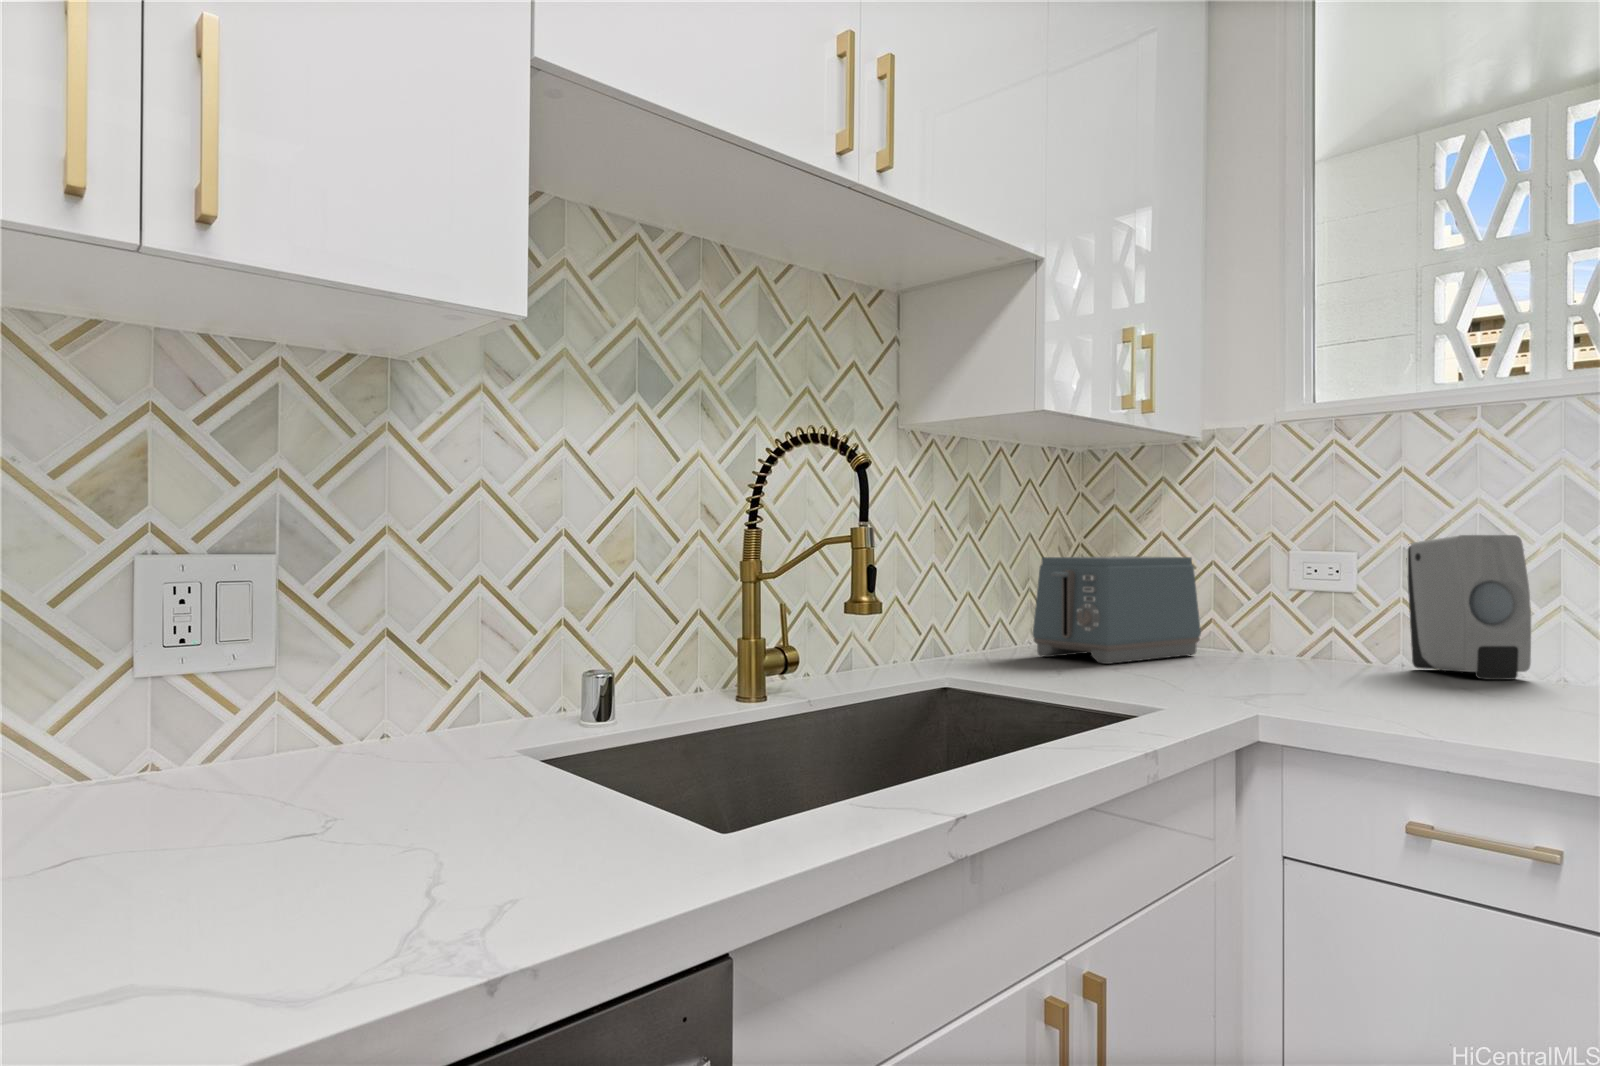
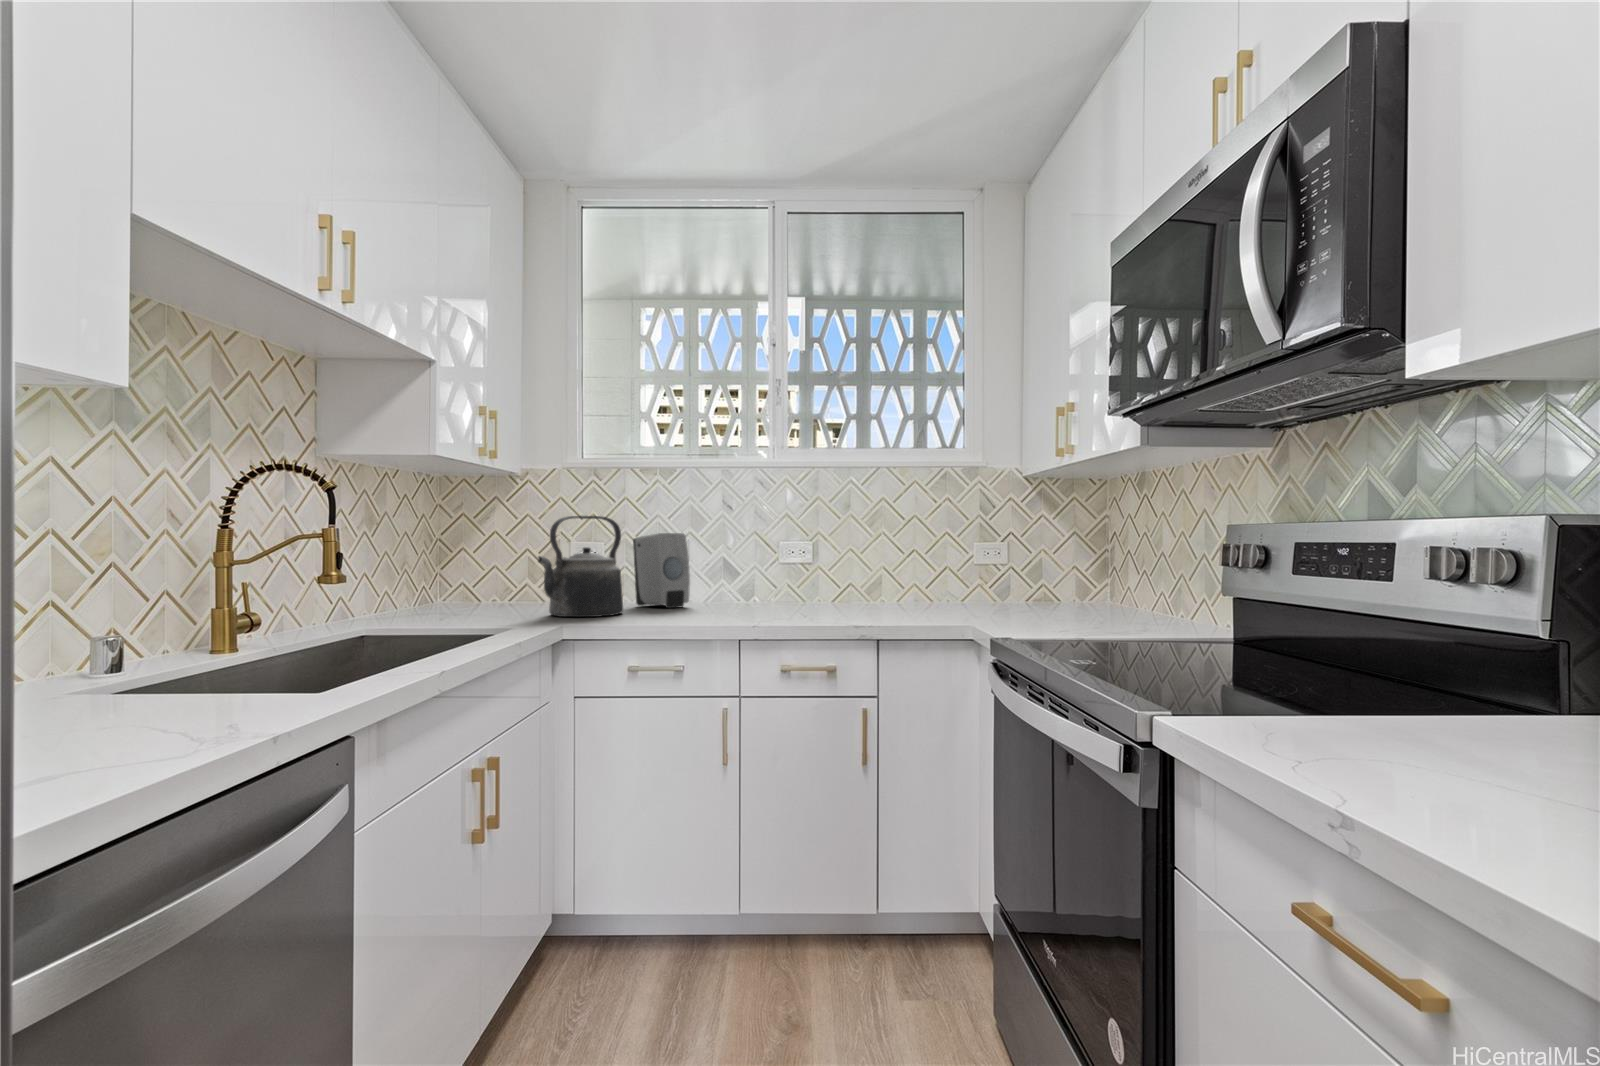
kettle: none [1219,504,1383,686] -> present [538,516,623,617]
toaster: present [1033,556,1201,664] -> none [410,547,521,616]

